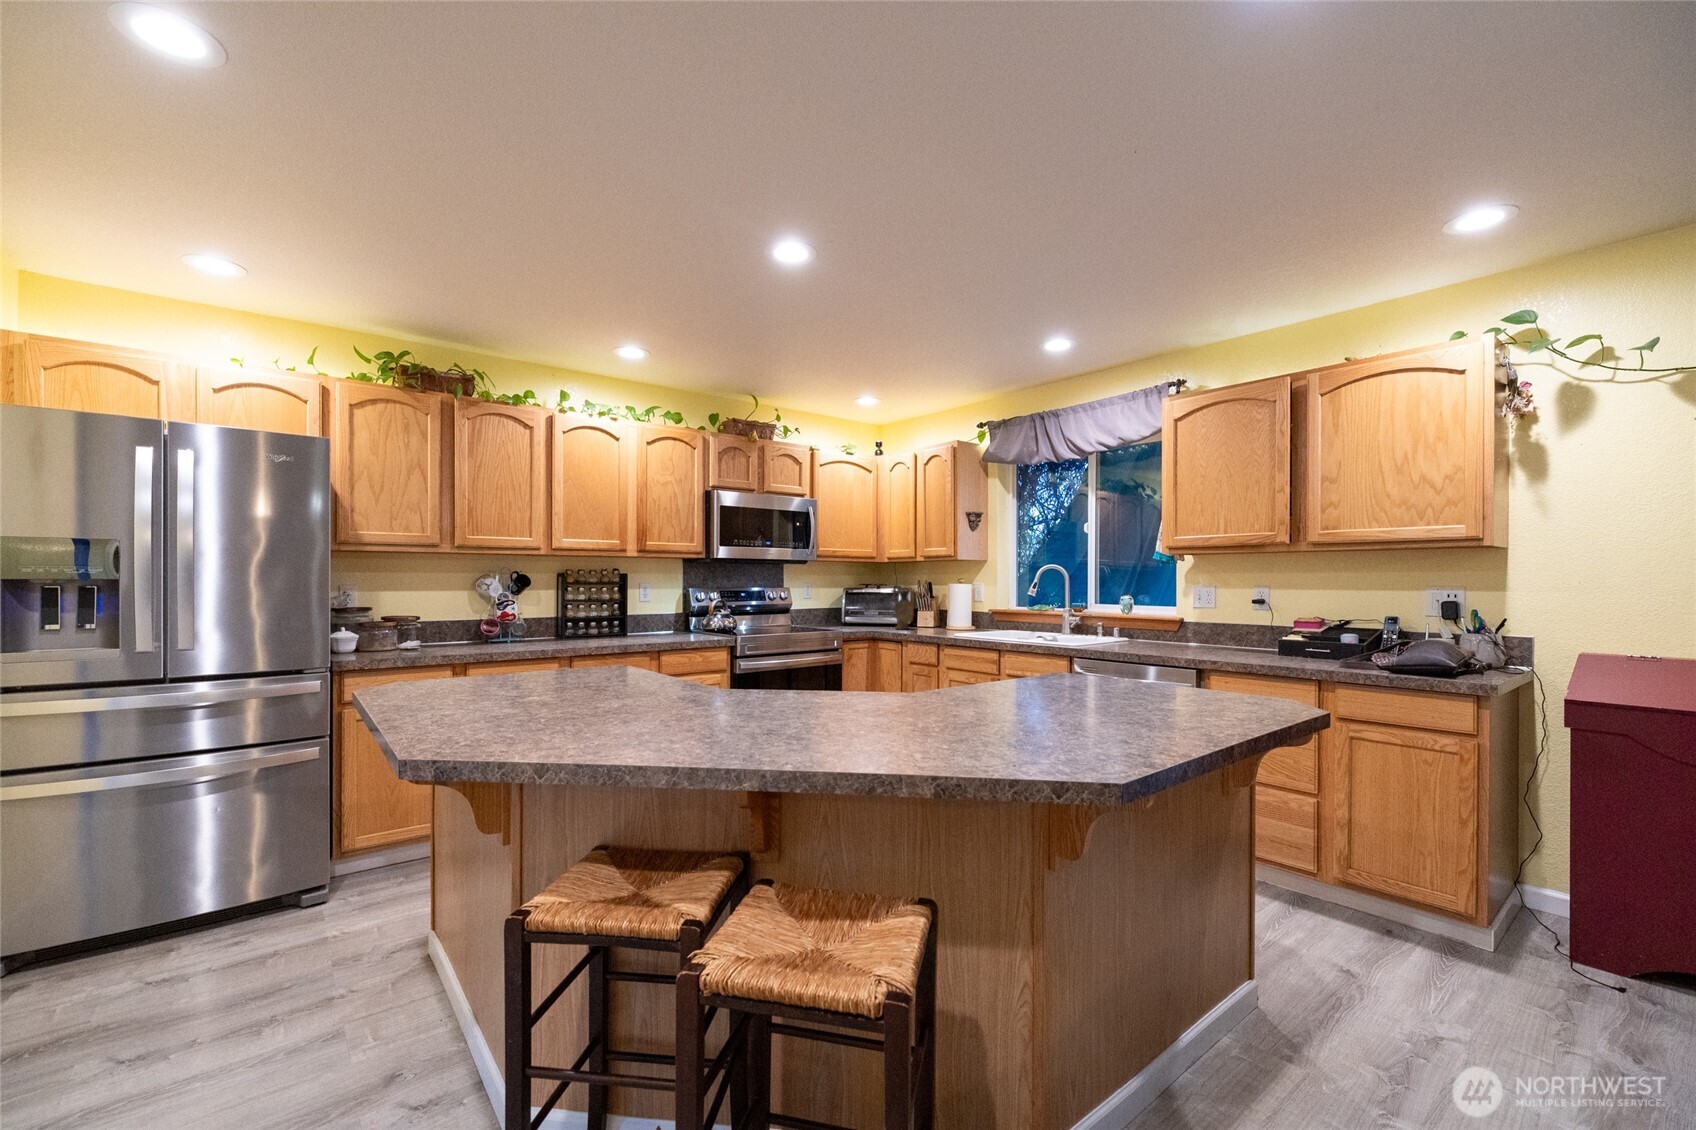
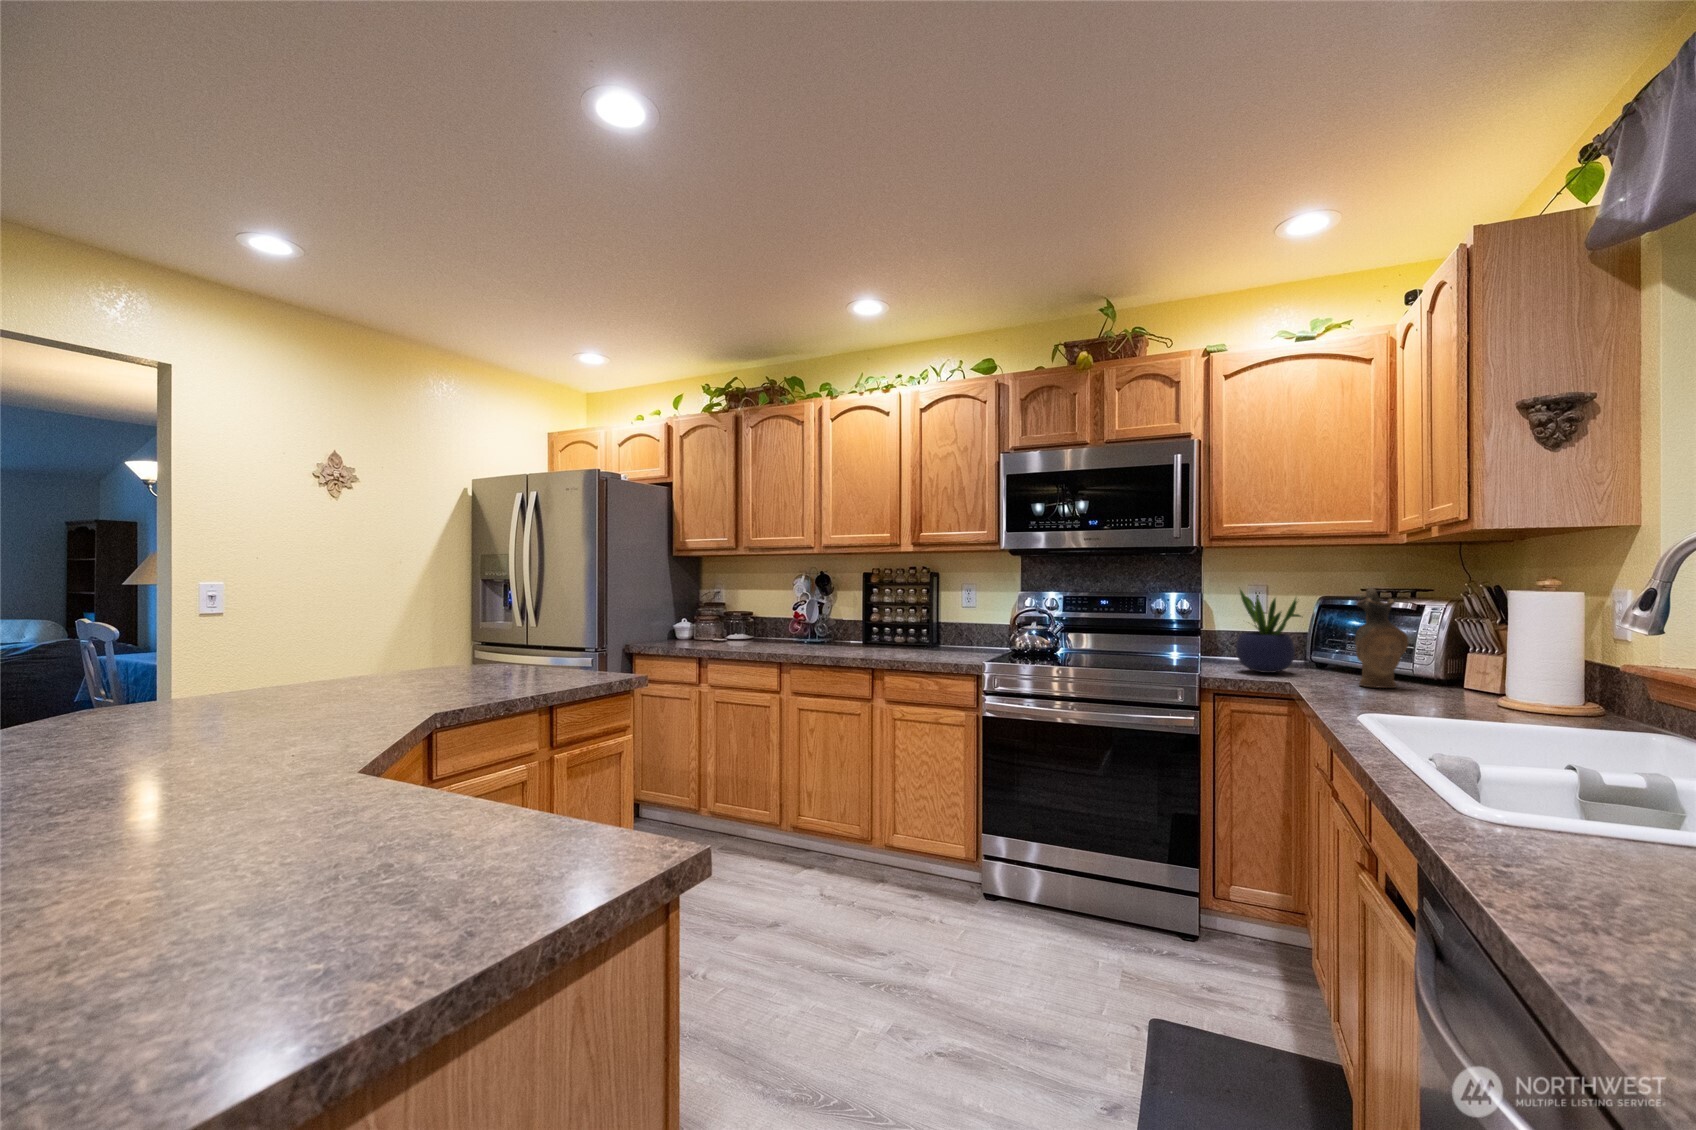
potted plant: none [834,584,868,629] -> present [1236,590,1301,673]

